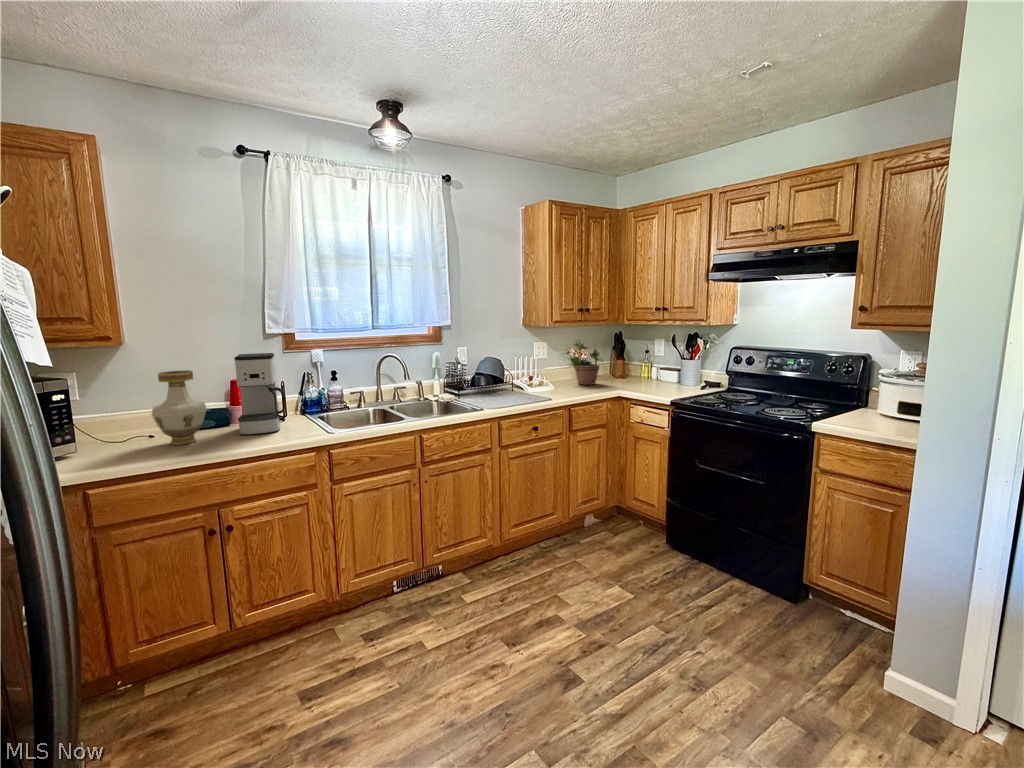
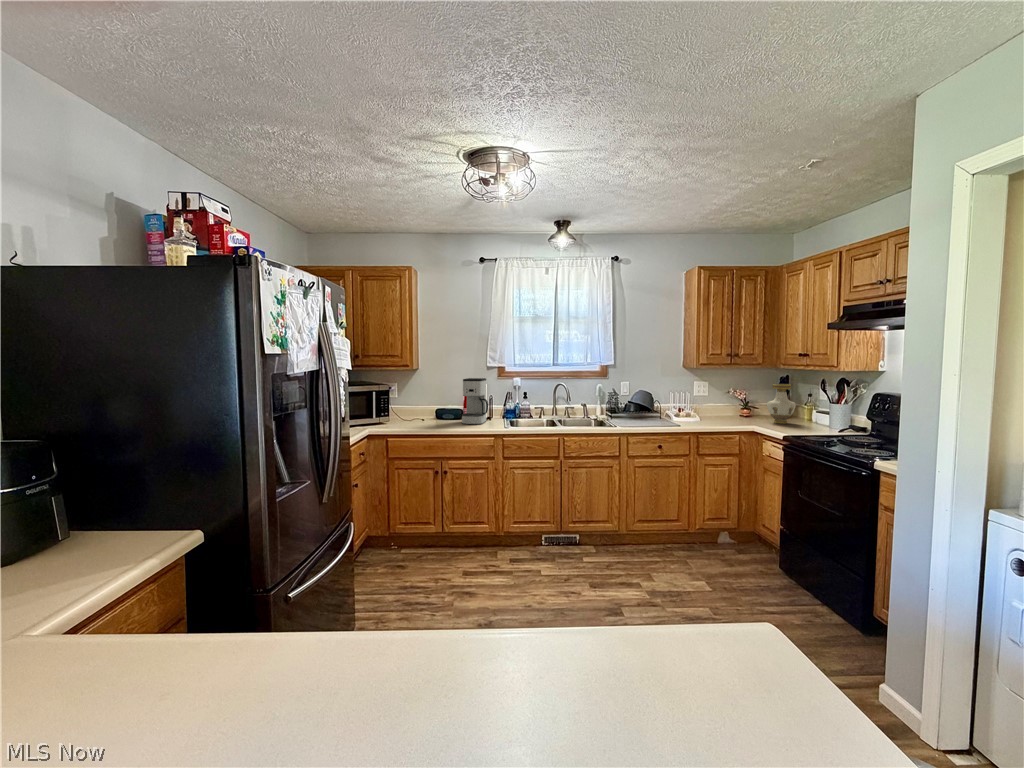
potted plant: present [569,340,604,385] -> none [717,377,751,420]
vase: present [152,370,206,445] -> present [767,384,796,424]

